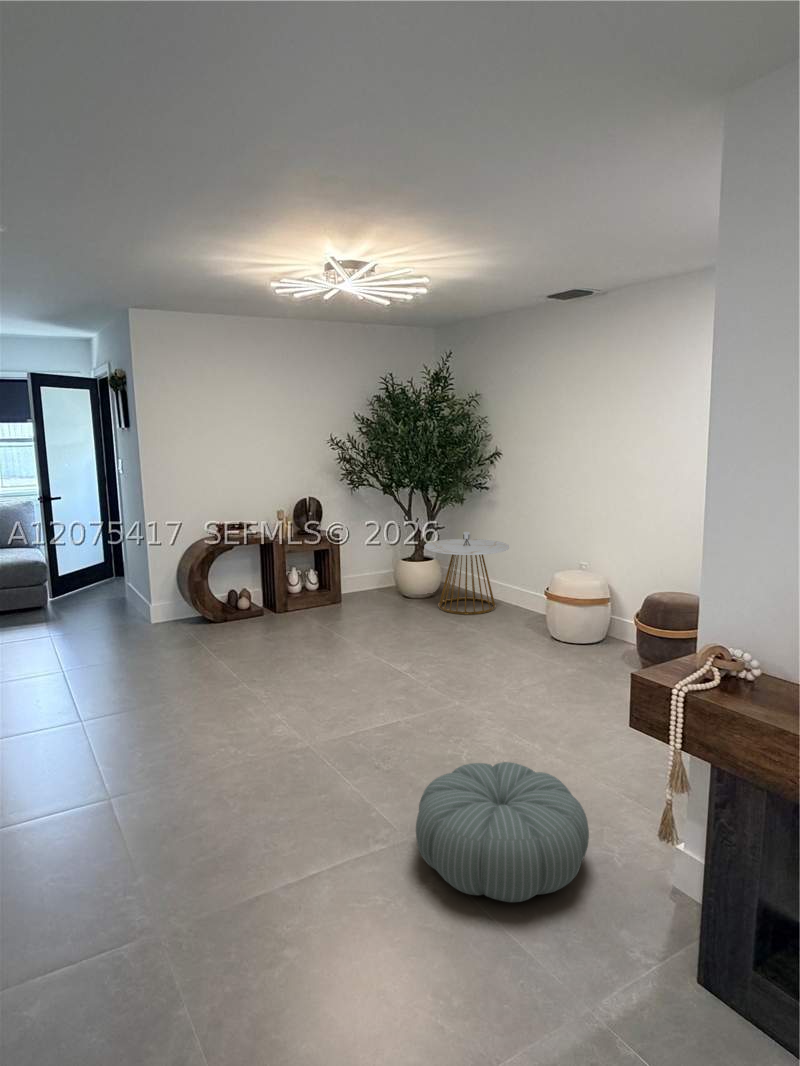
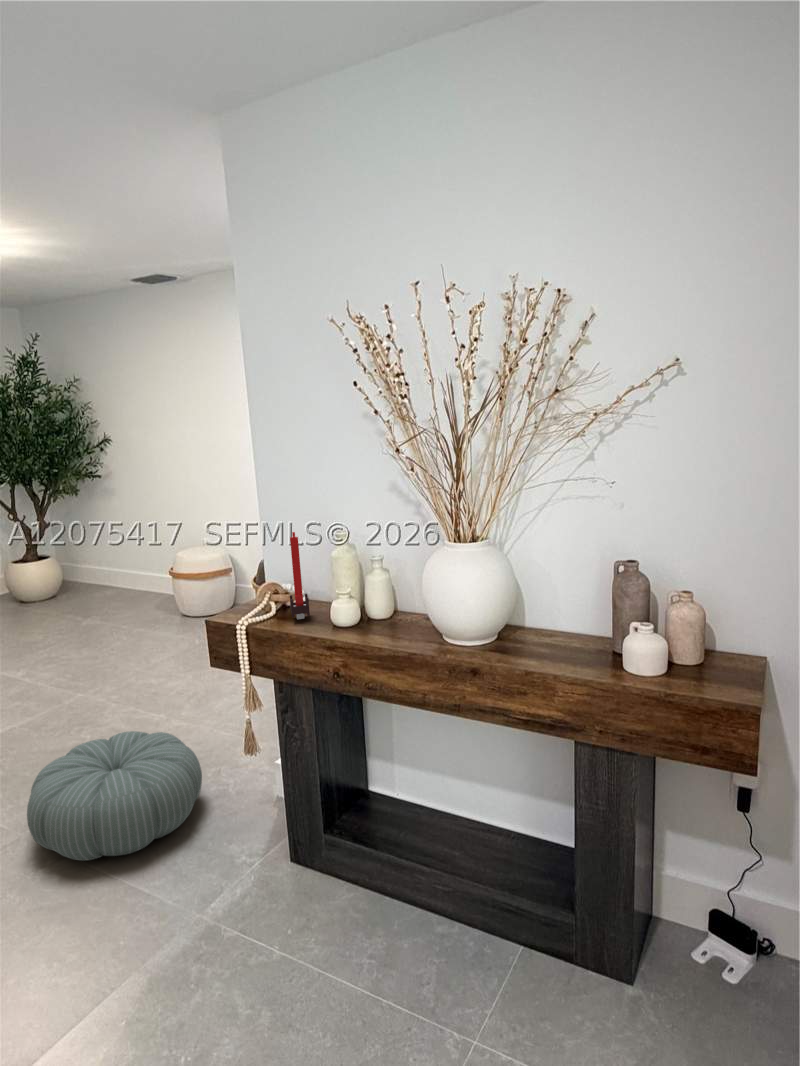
side table: present [424,532,509,615] -> none [35,524,131,611]
candle: none [744,590,775,699] -> present [290,532,310,619]

